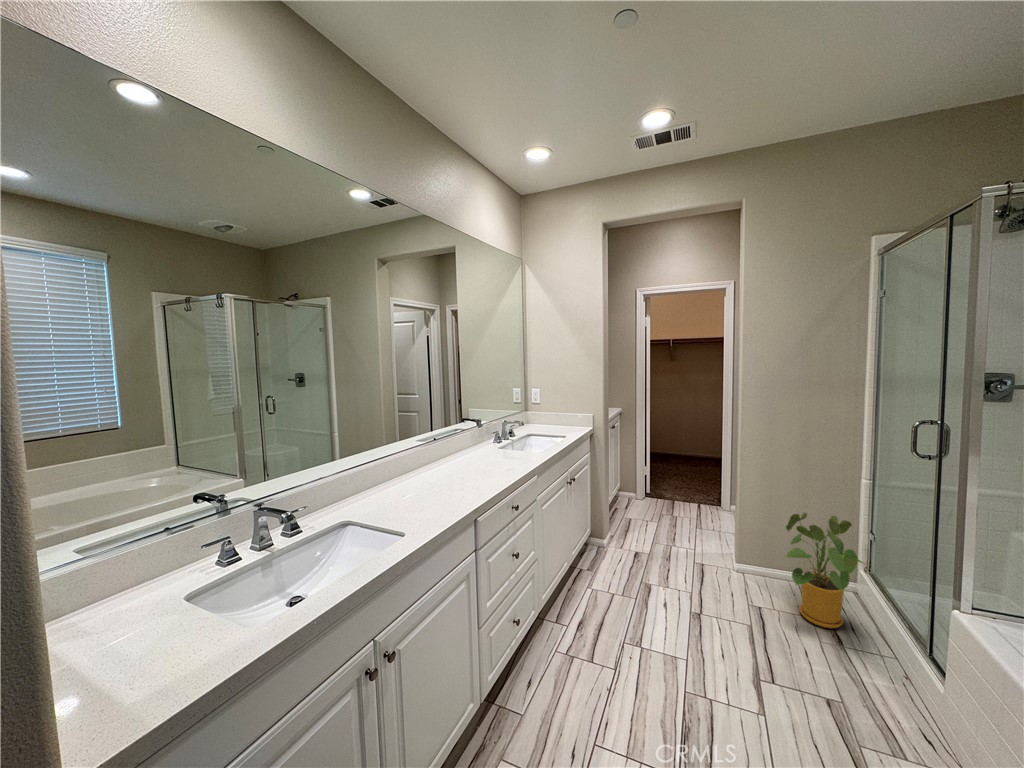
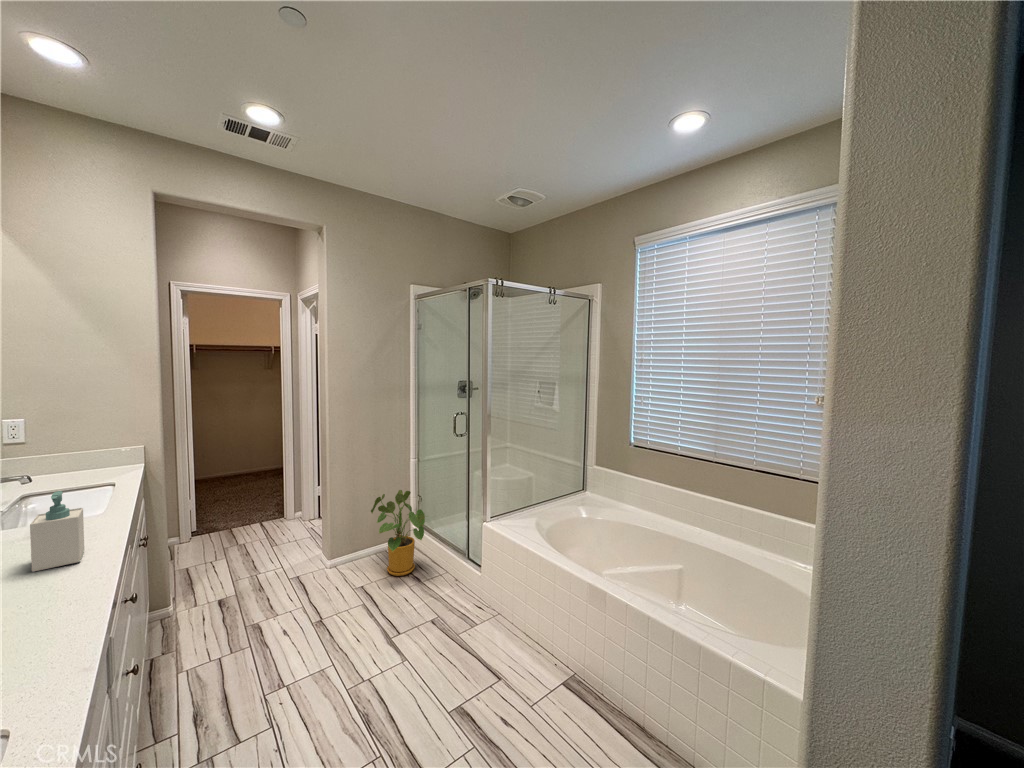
soap bottle: none [488,428,512,473] -> present [30,491,84,572]

